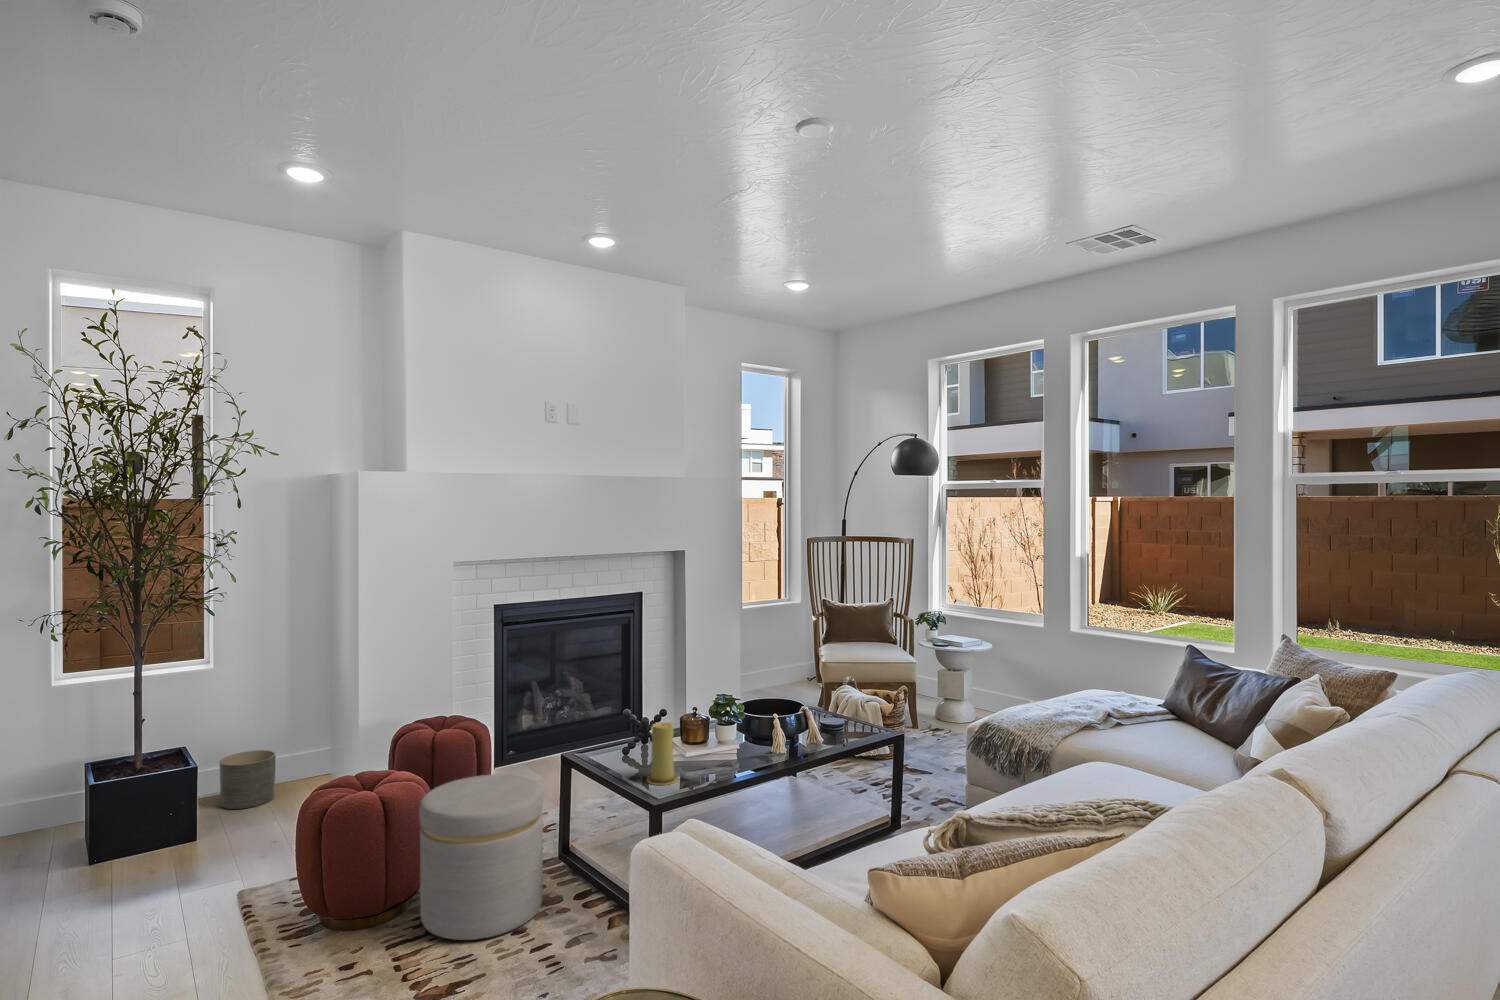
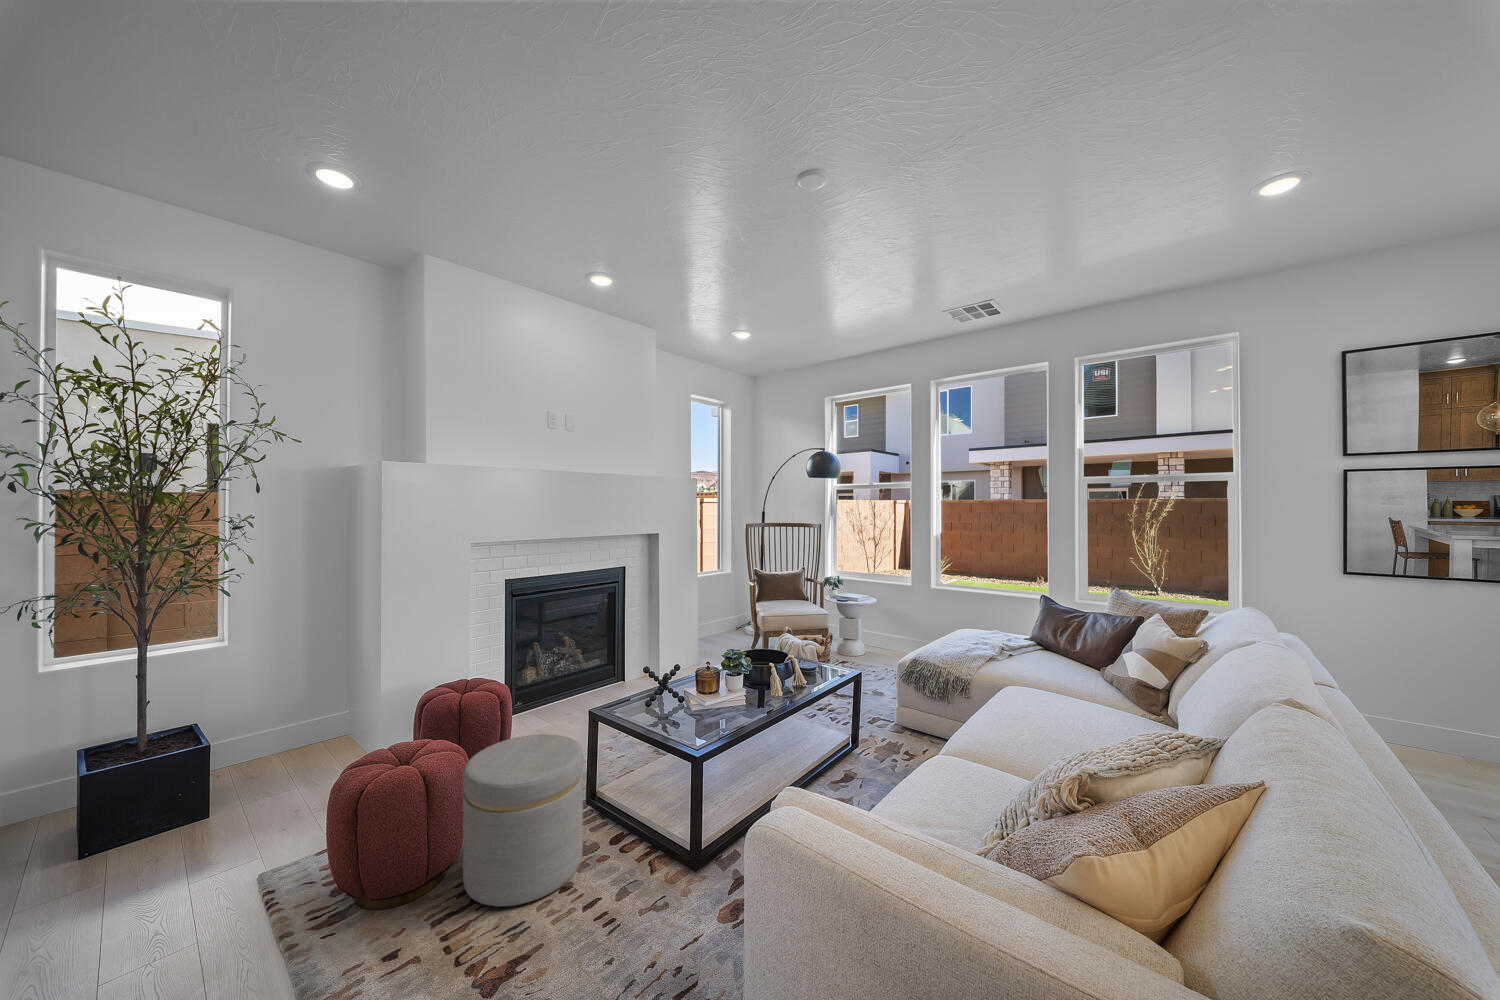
candle: present [647,722,678,785] -> none [674,677,702,734]
planter: present [219,750,275,809] -> none [234,718,294,778]

